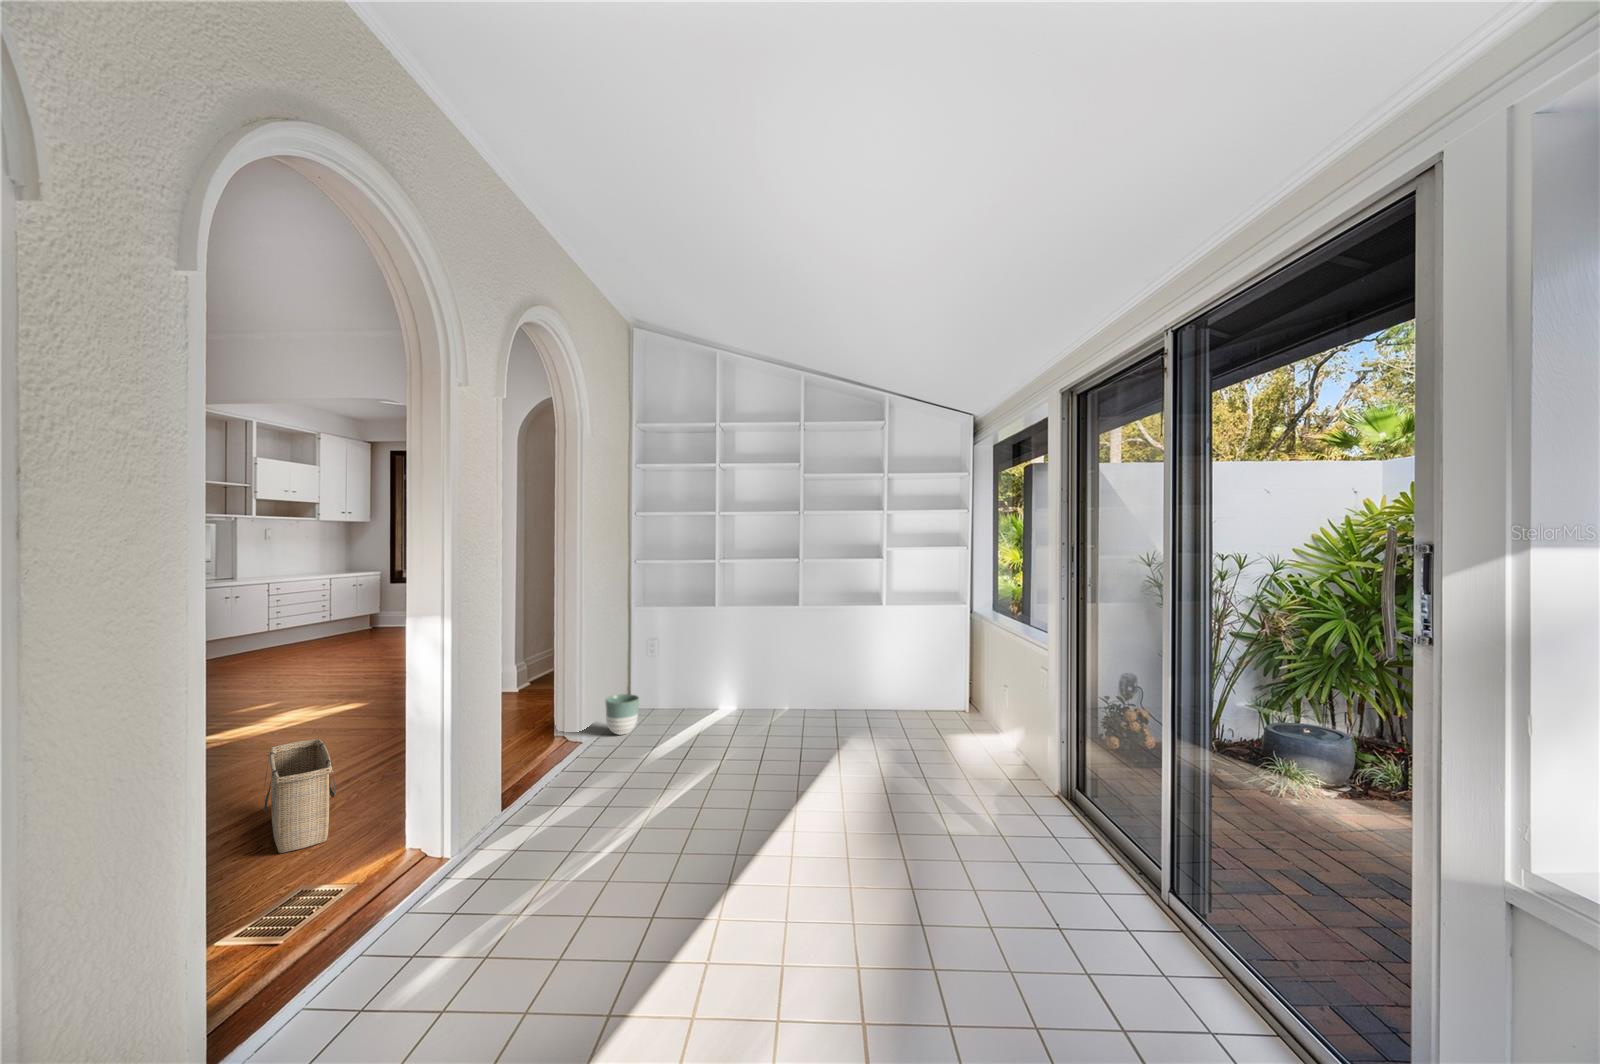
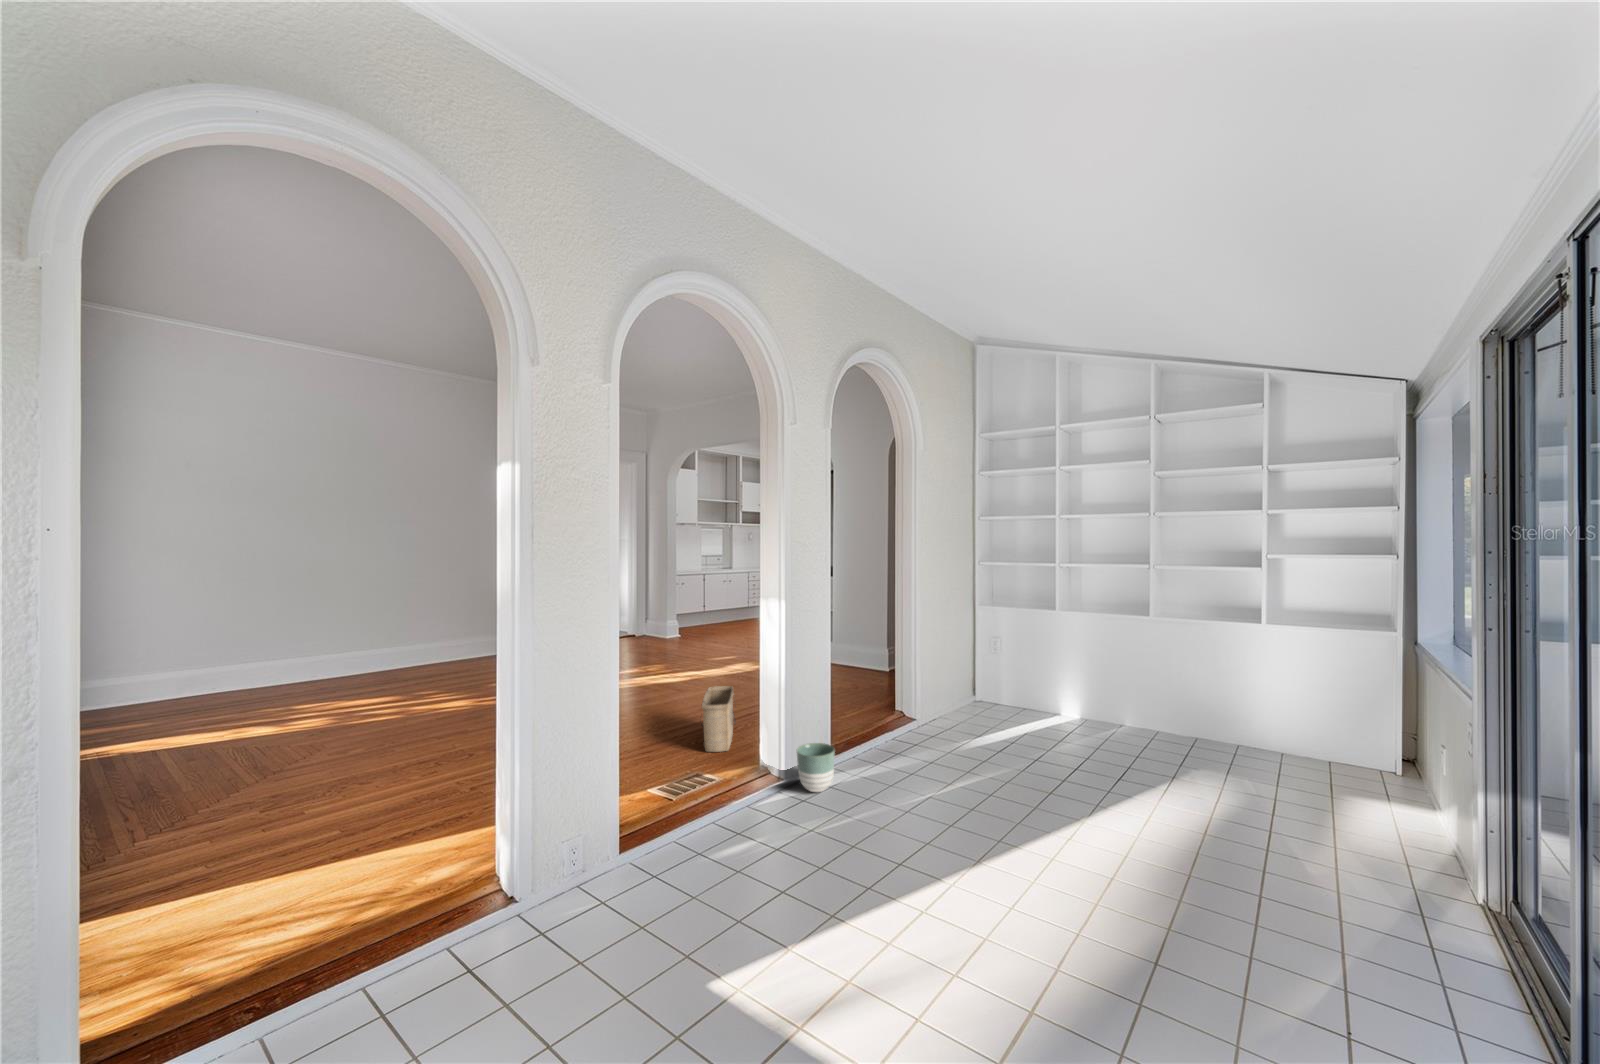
planter: present [605,694,639,735] -> present [797,743,835,792]

